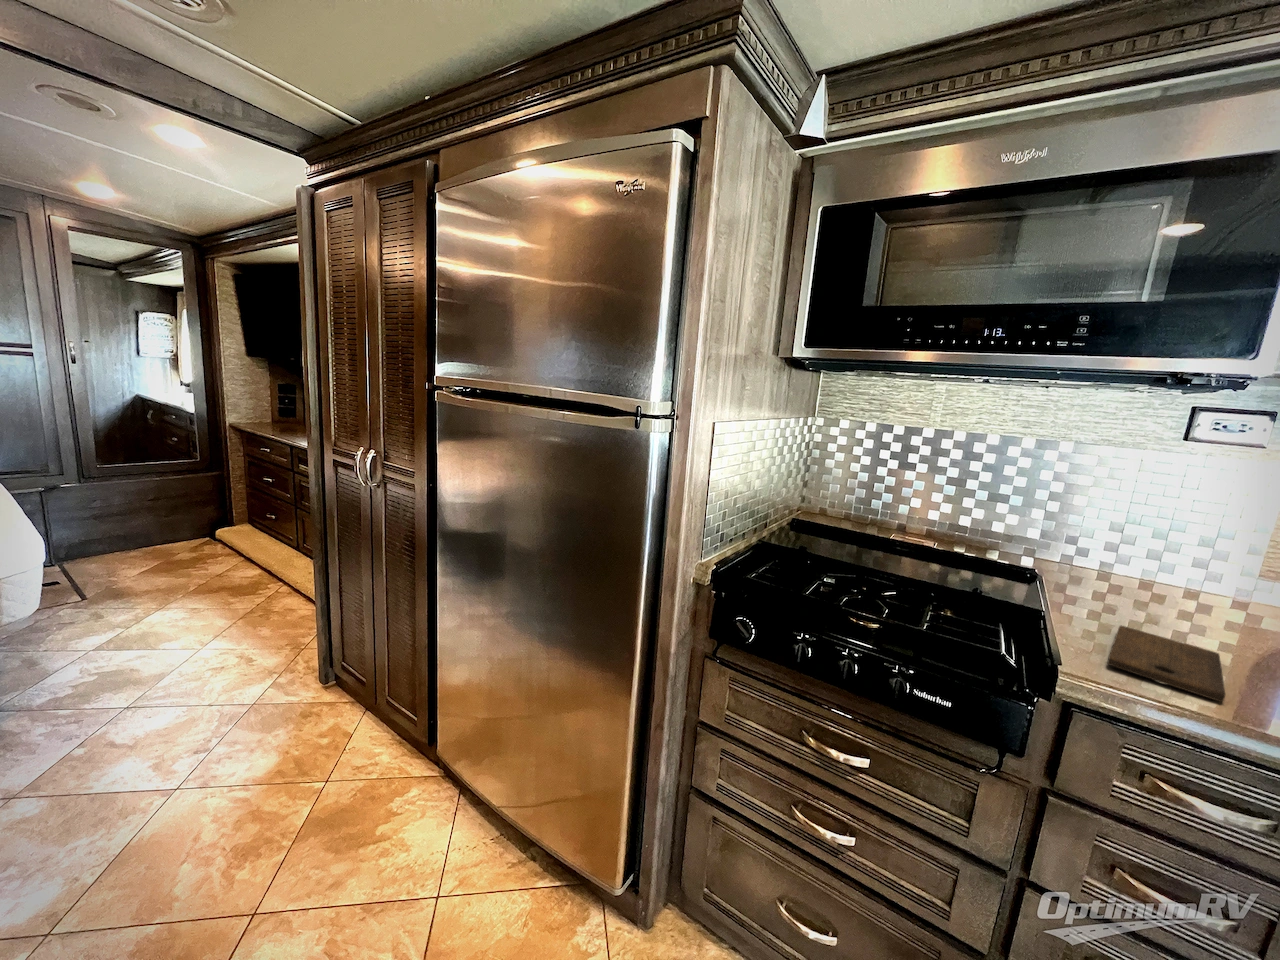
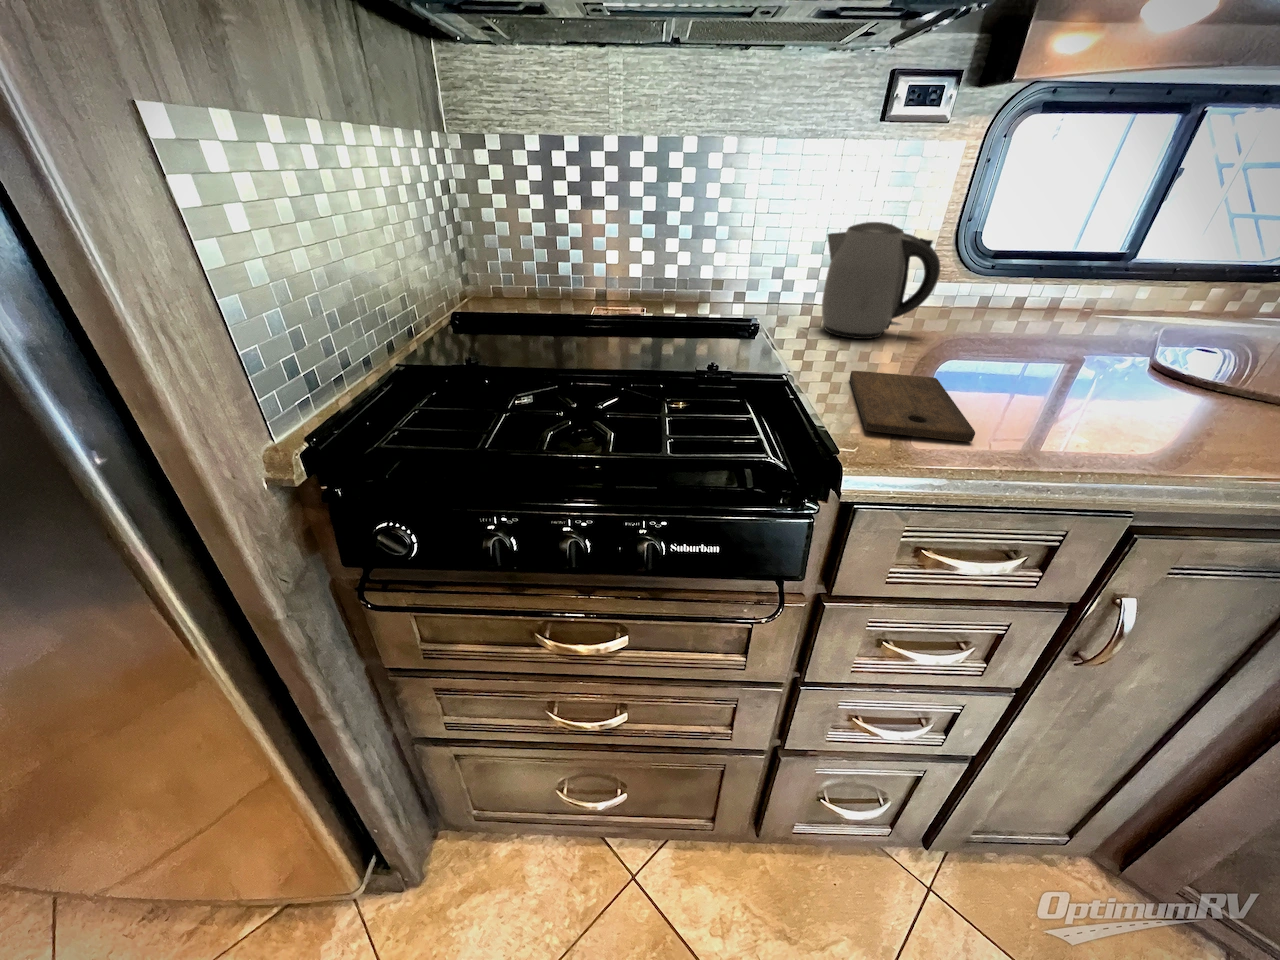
kettle: none [1113,513,1253,612] -> present [822,222,940,339]

